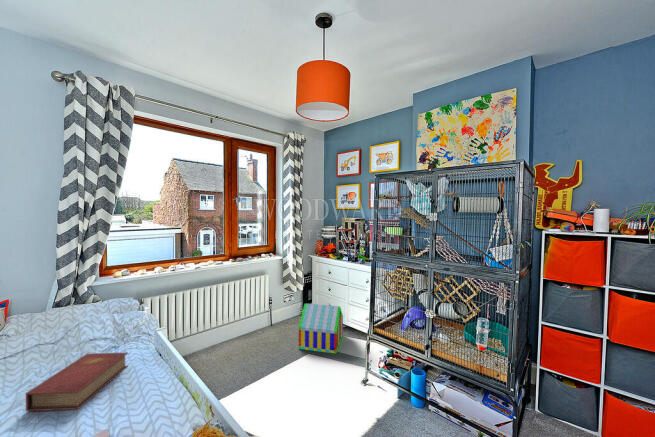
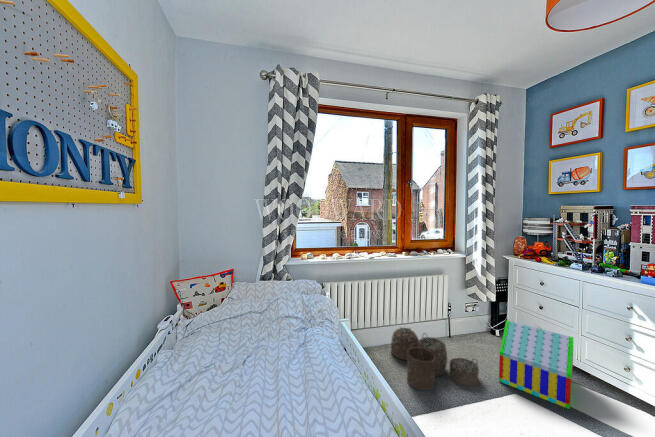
woven basket: none [218,324,285,373] -> present [391,328,479,390]
book: present [26,353,127,411] -> none [241,333,320,398]

